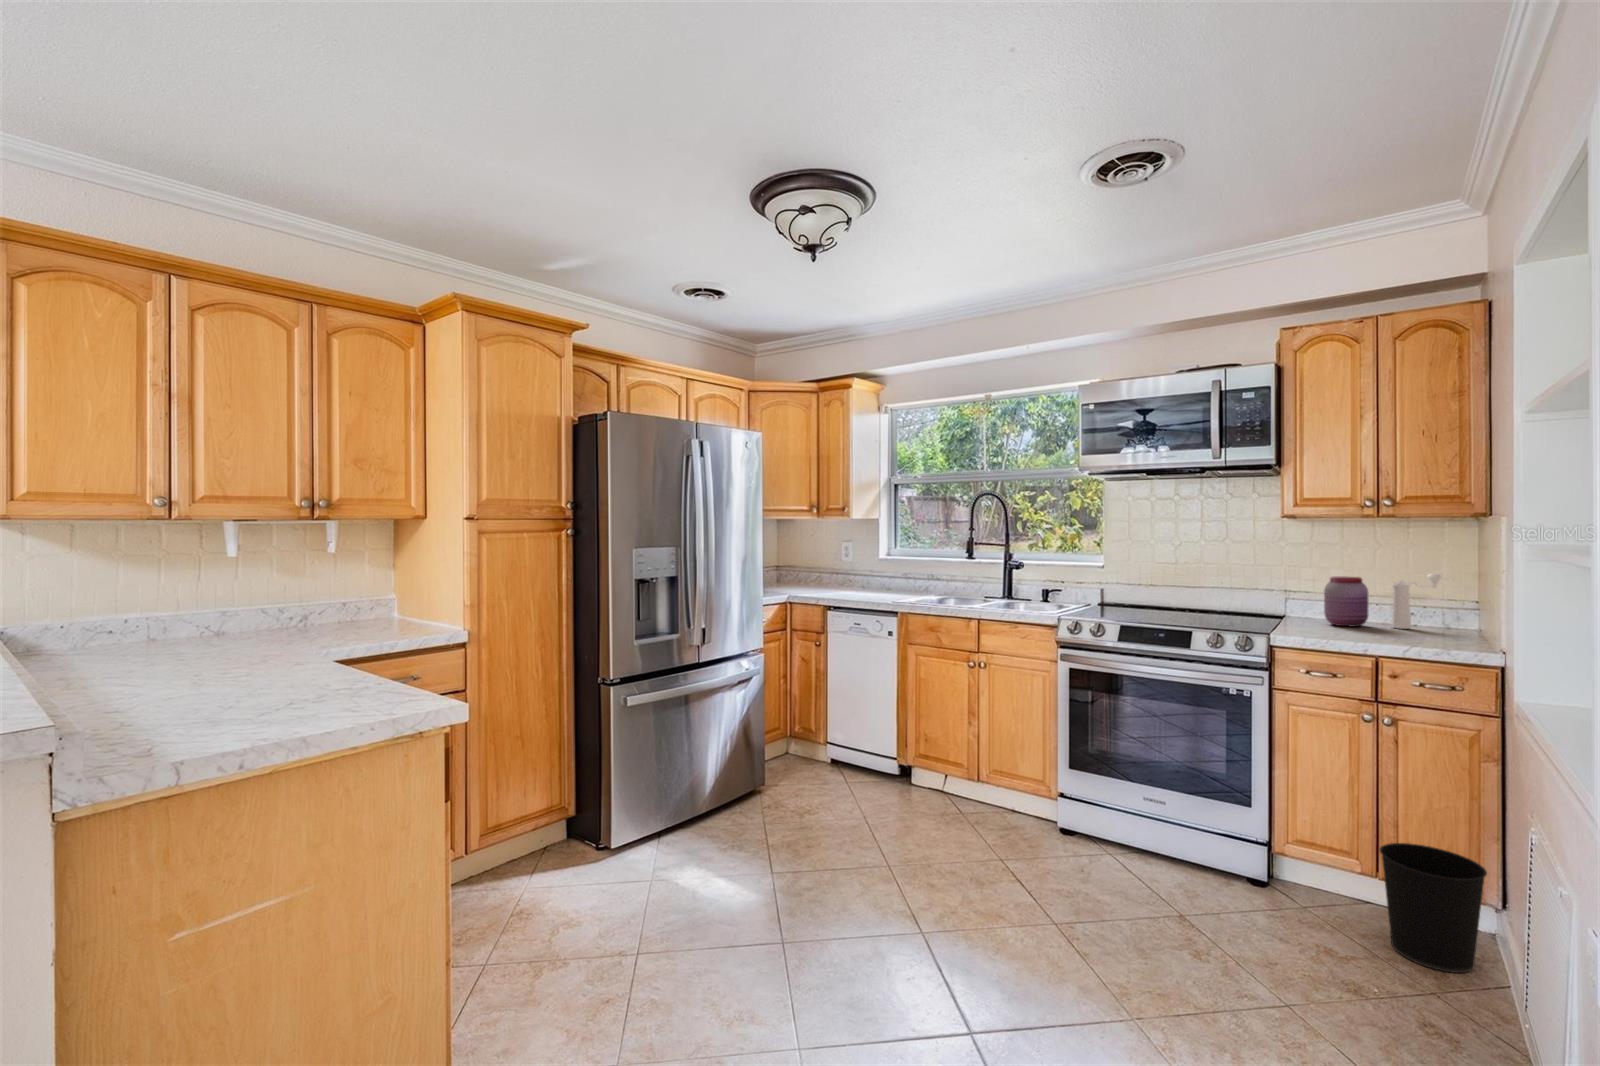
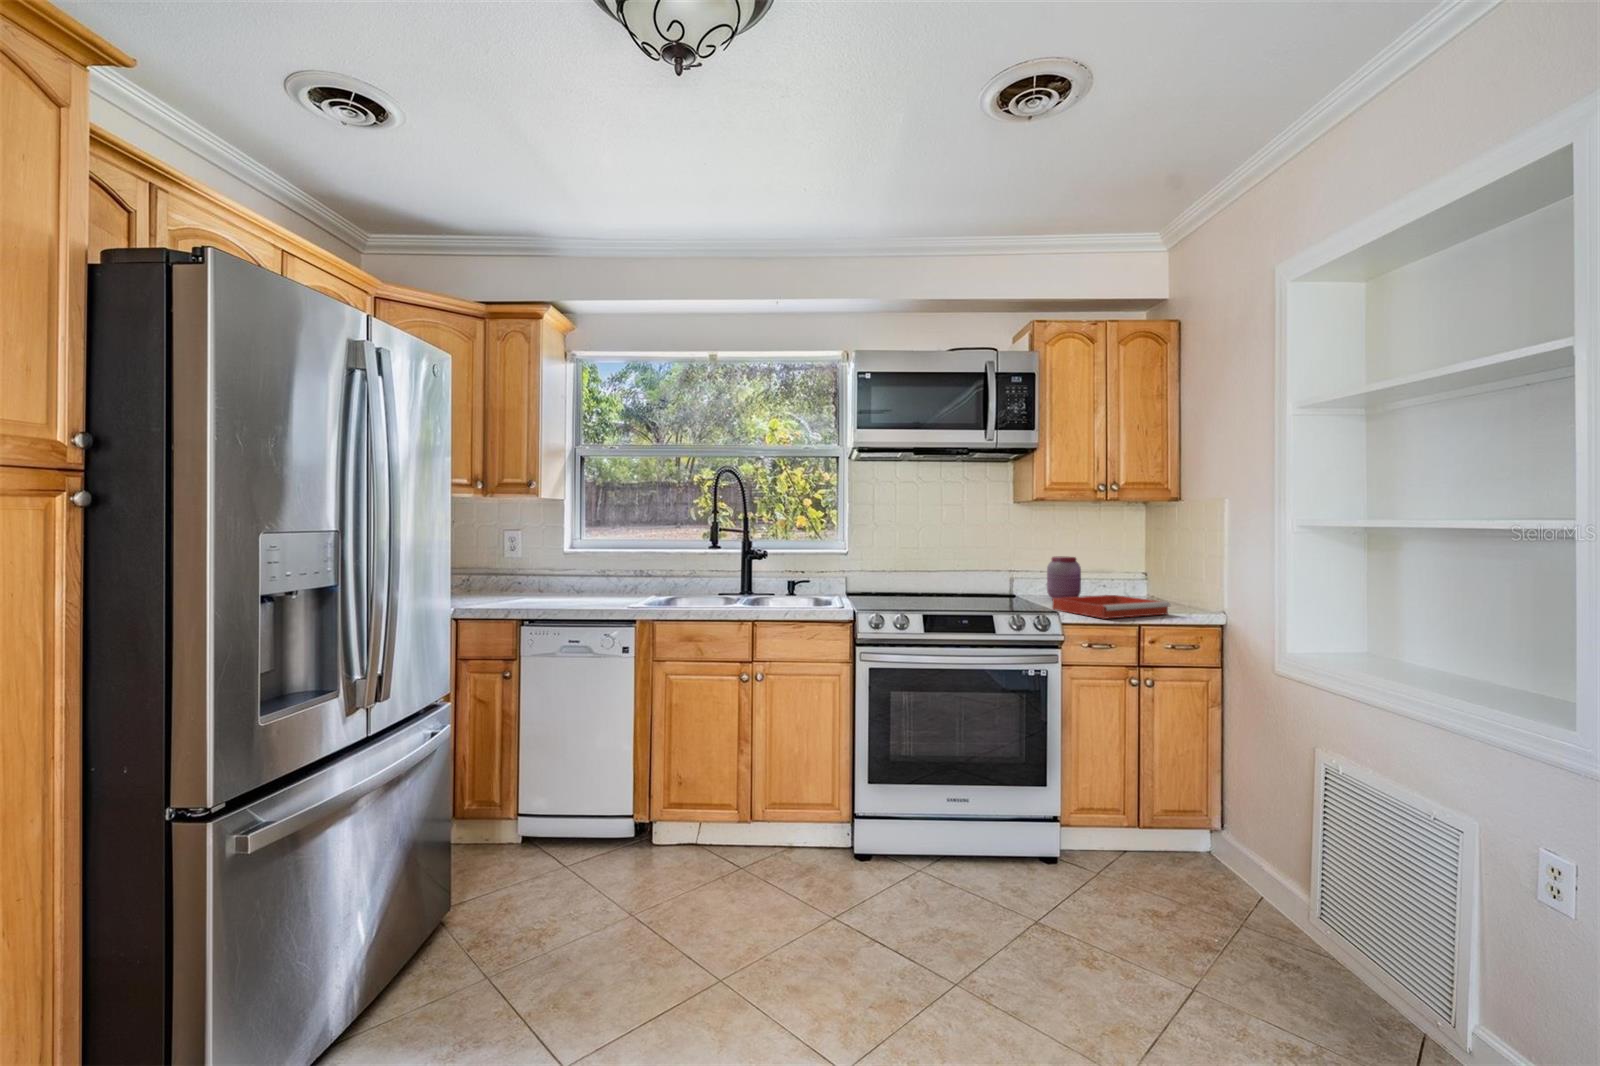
pepper mill: present [1392,574,1442,629] -> none [1093,552,1122,600]
tray: none [1291,620,1432,646] -> present [1052,595,1170,619]
wastebasket: present [1380,843,1487,973] -> none [1171,791,1257,905]

